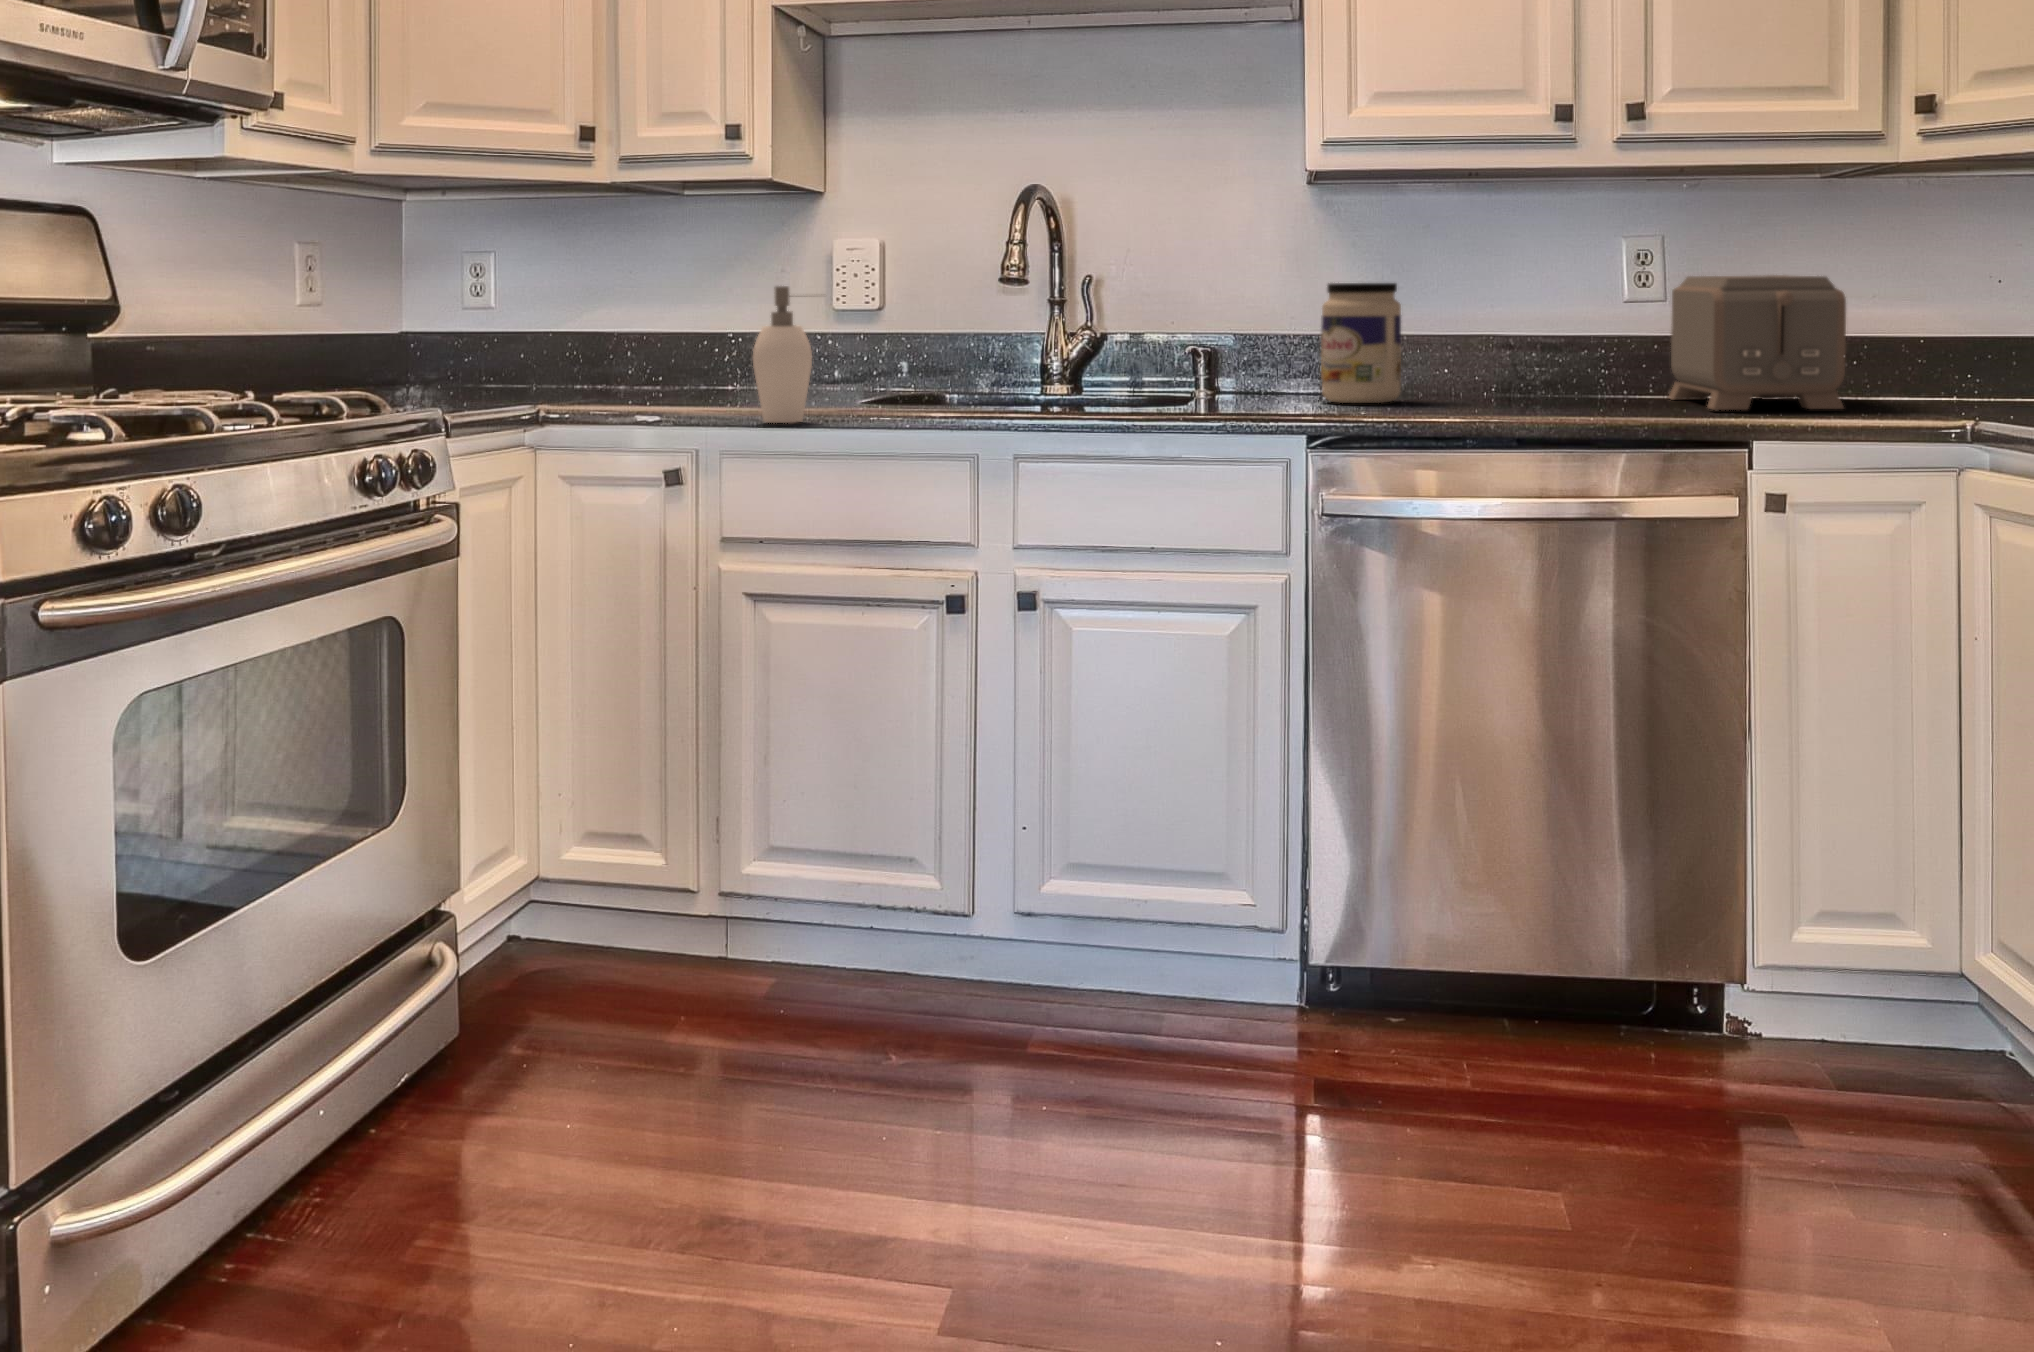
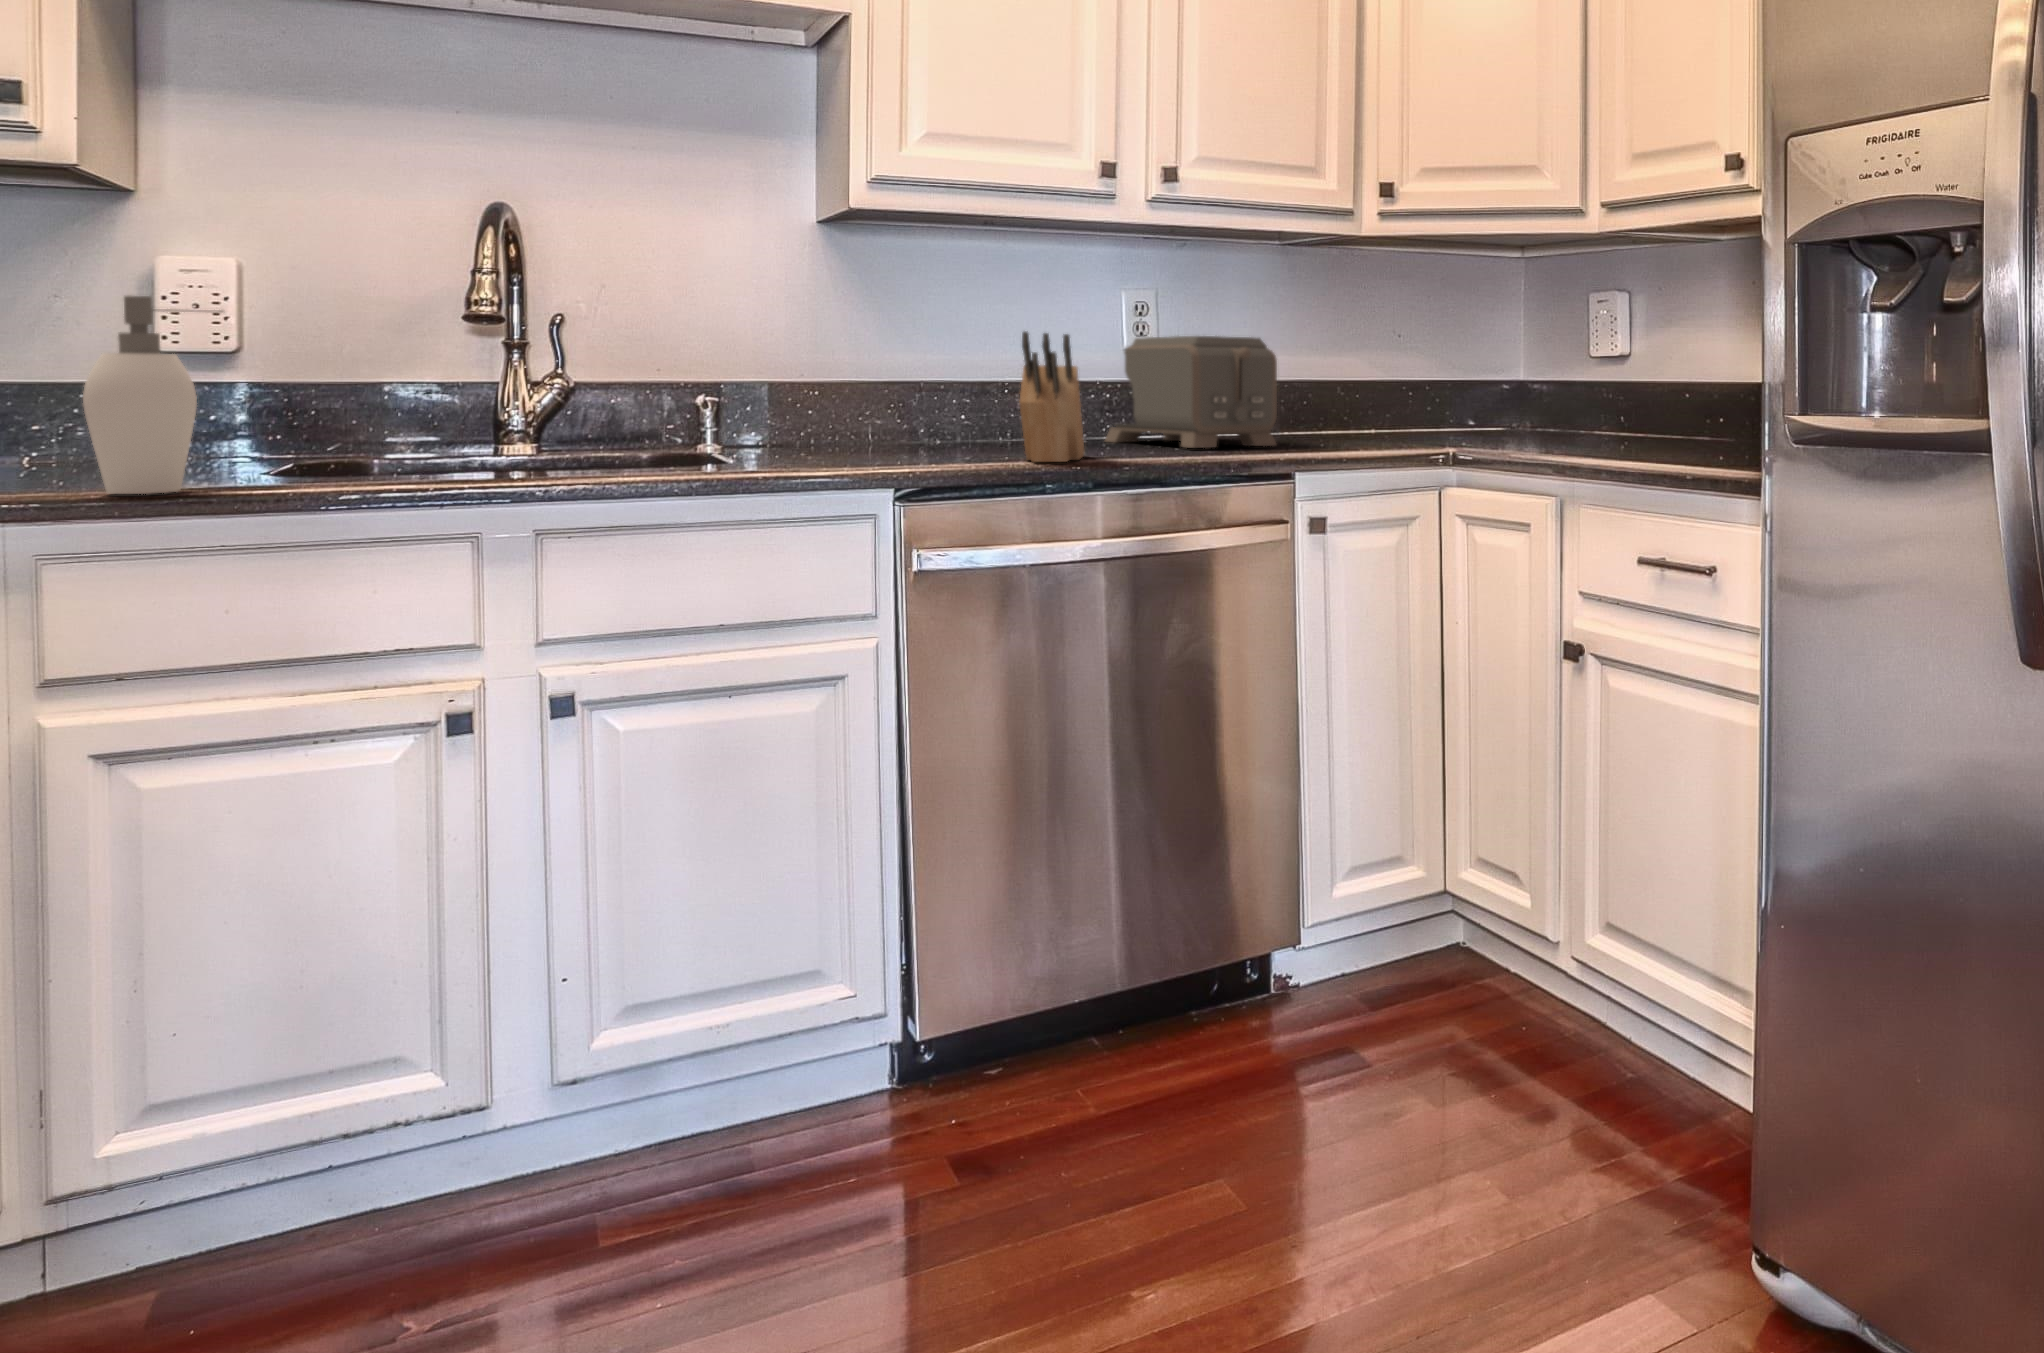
jar: present [1321,283,1401,403] -> none [820,332,899,451]
knife block: none [1442,288,1555,422] -> present [1020,332,1085,462]

